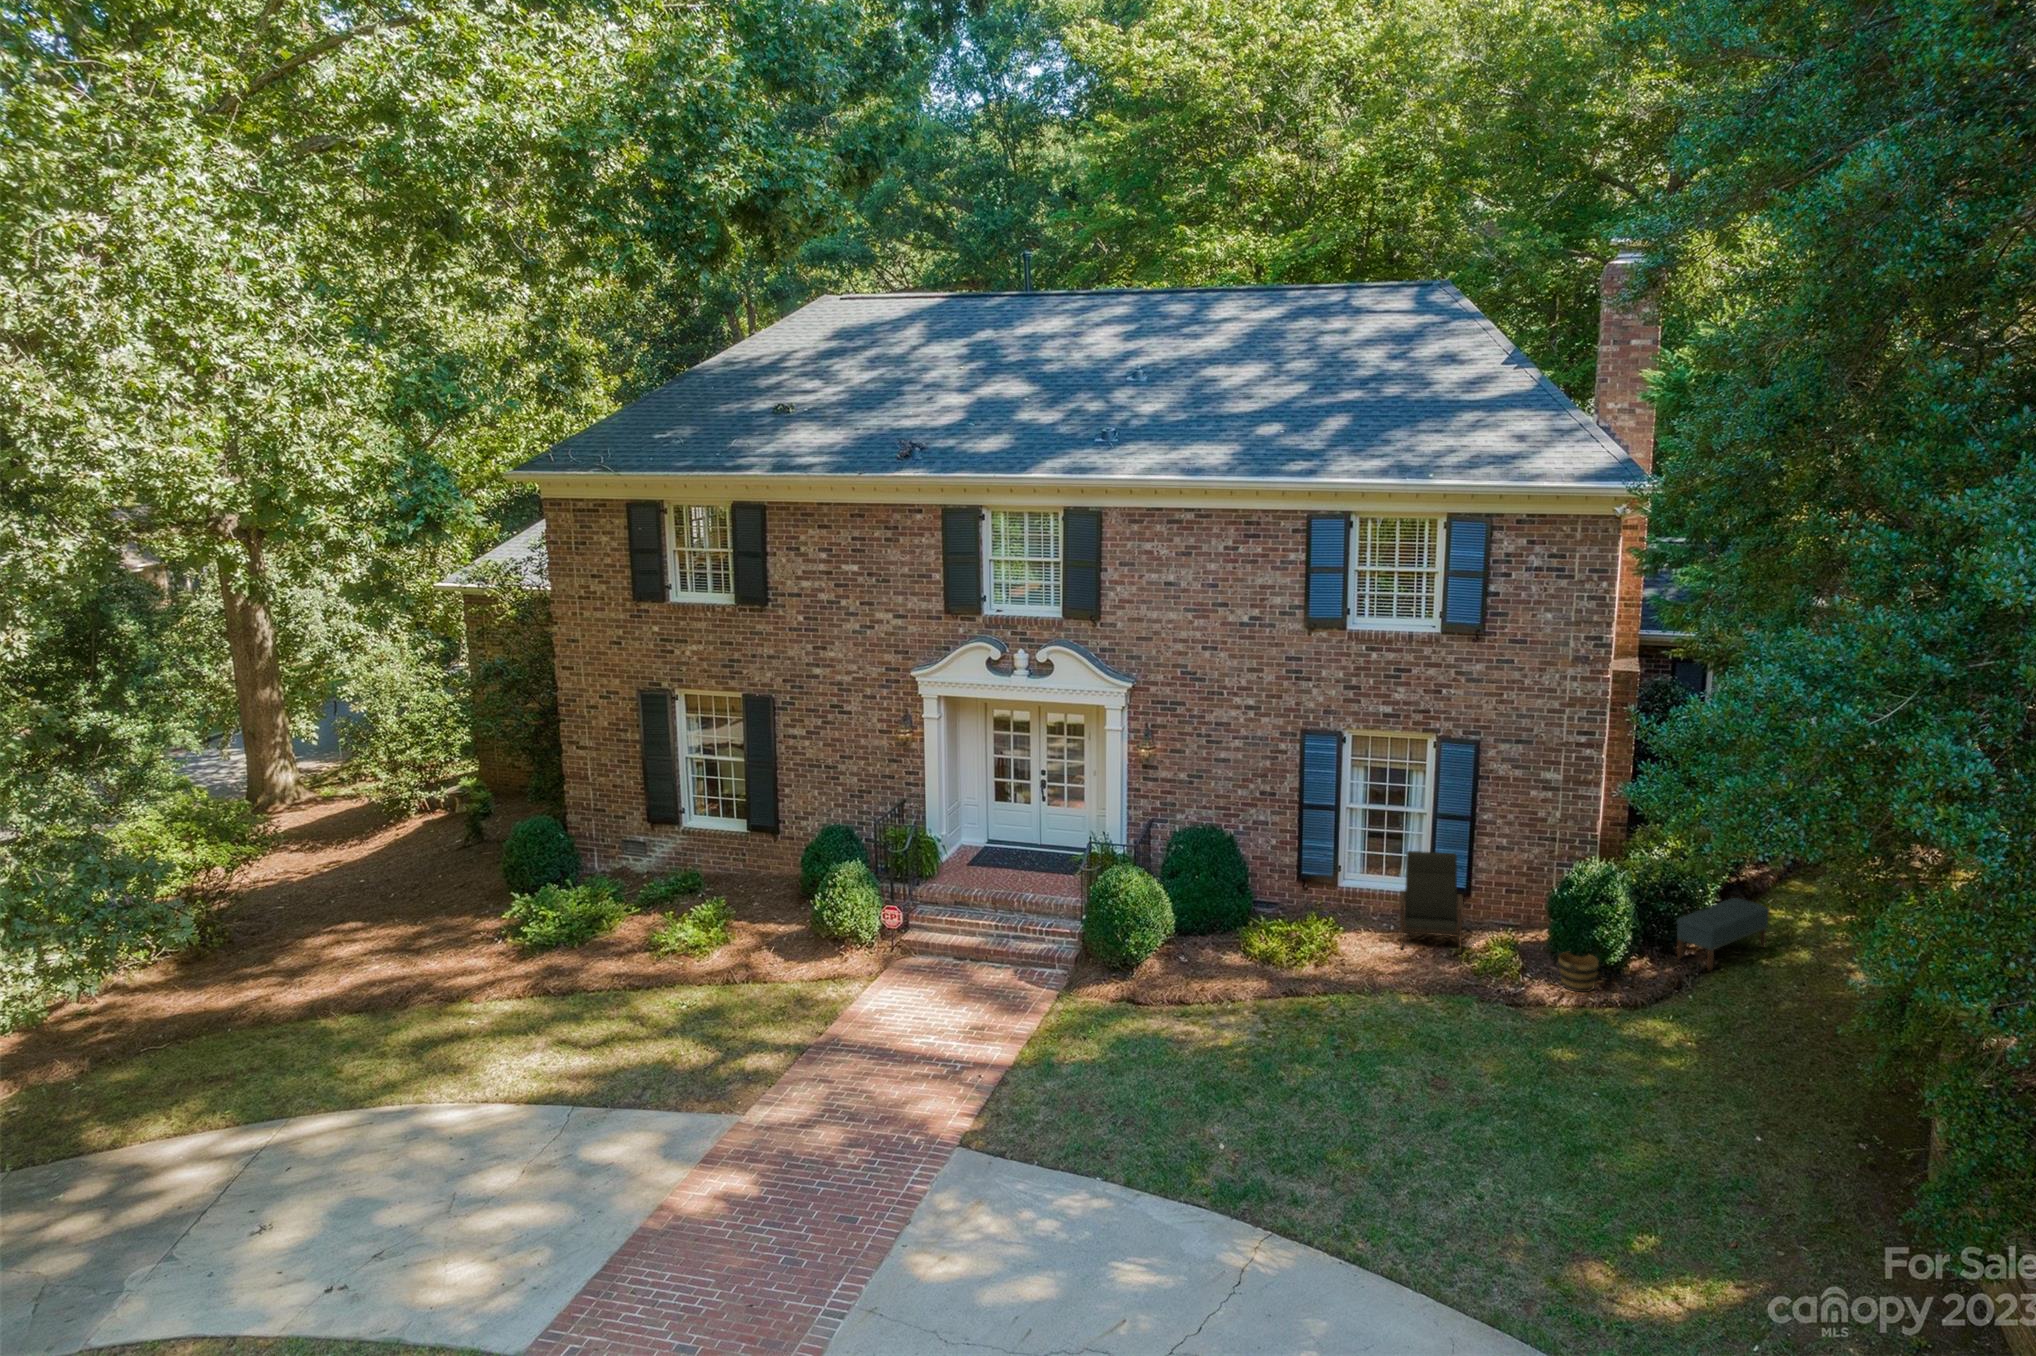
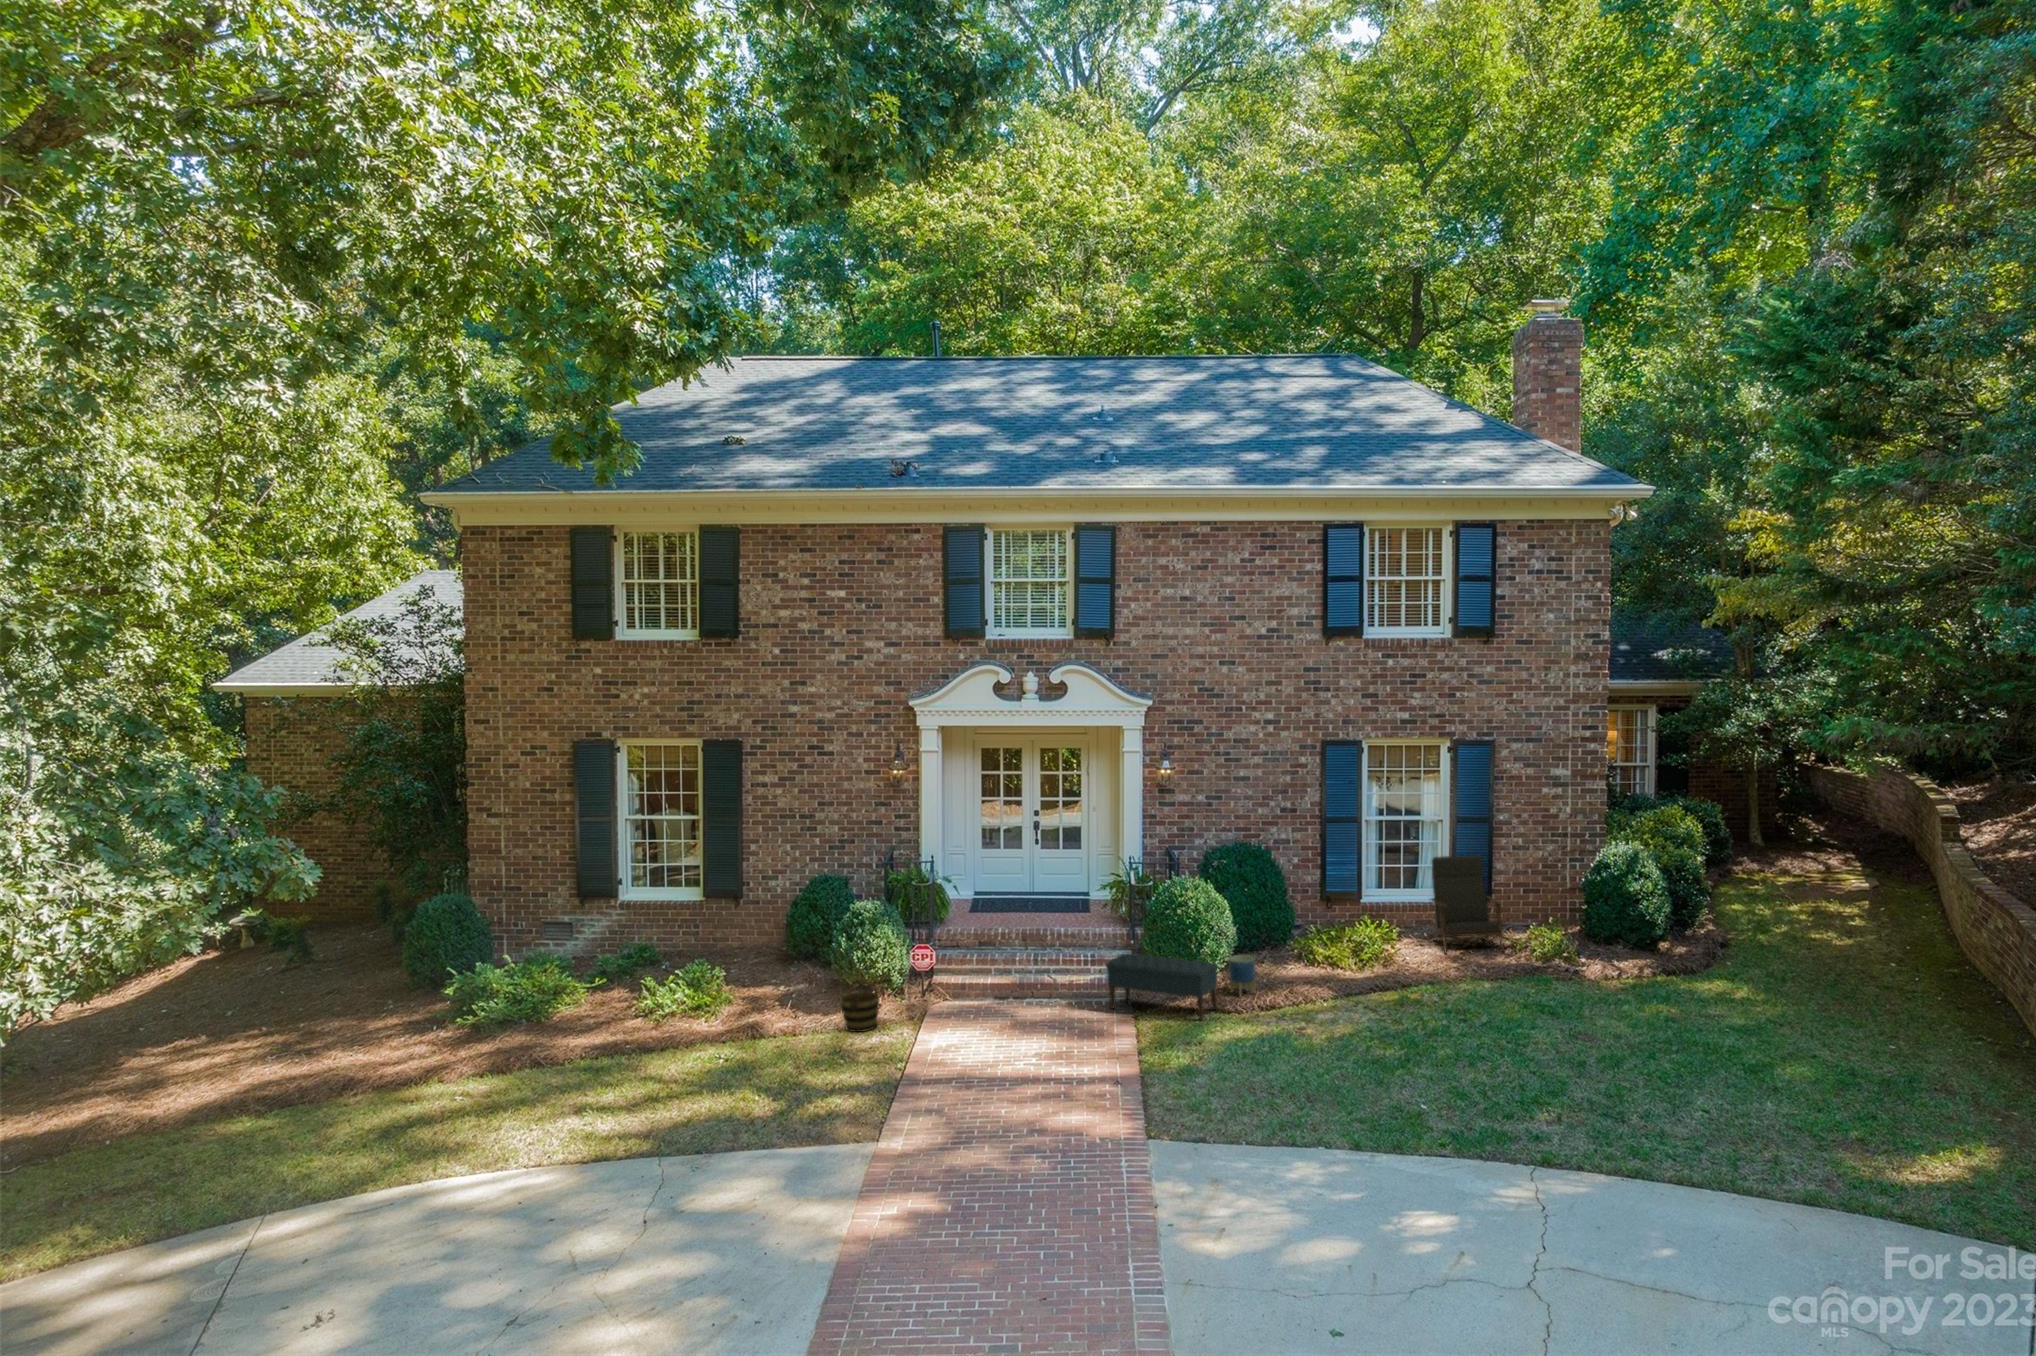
bench: present [1677,898,1769,970] -> present [1106,954,1218,1020]
planter: none [1161,941,1185,981] -> present [1229,955,1256,996]
bucket: present [1558,952,1599,992] -> present [841,992,879,1032]

